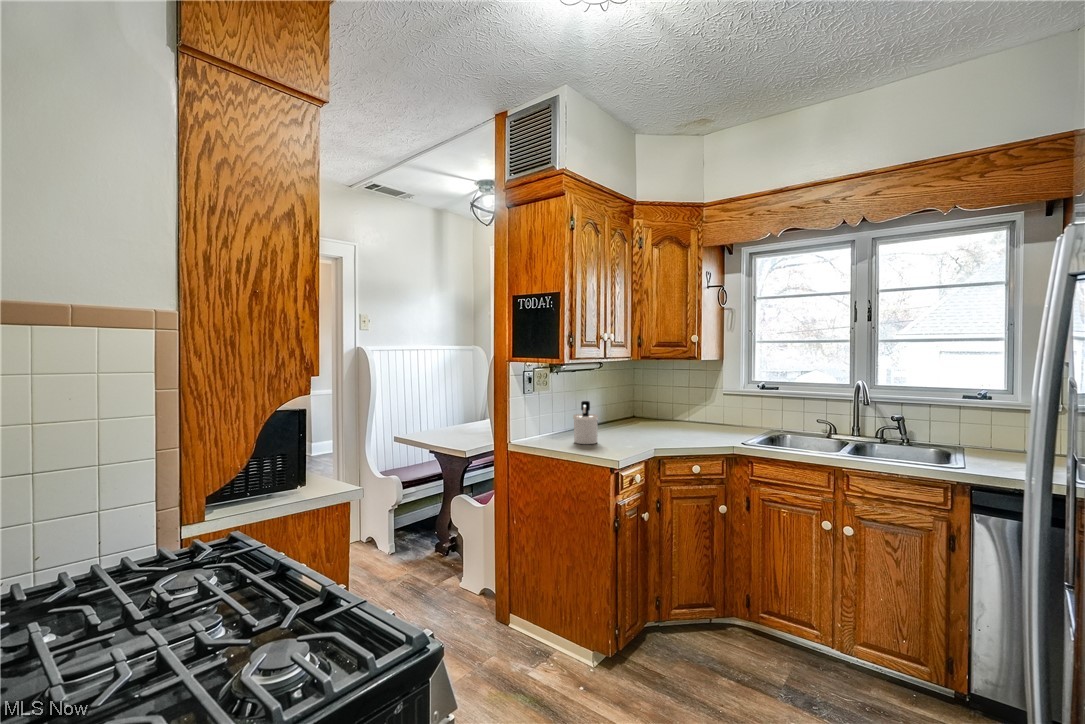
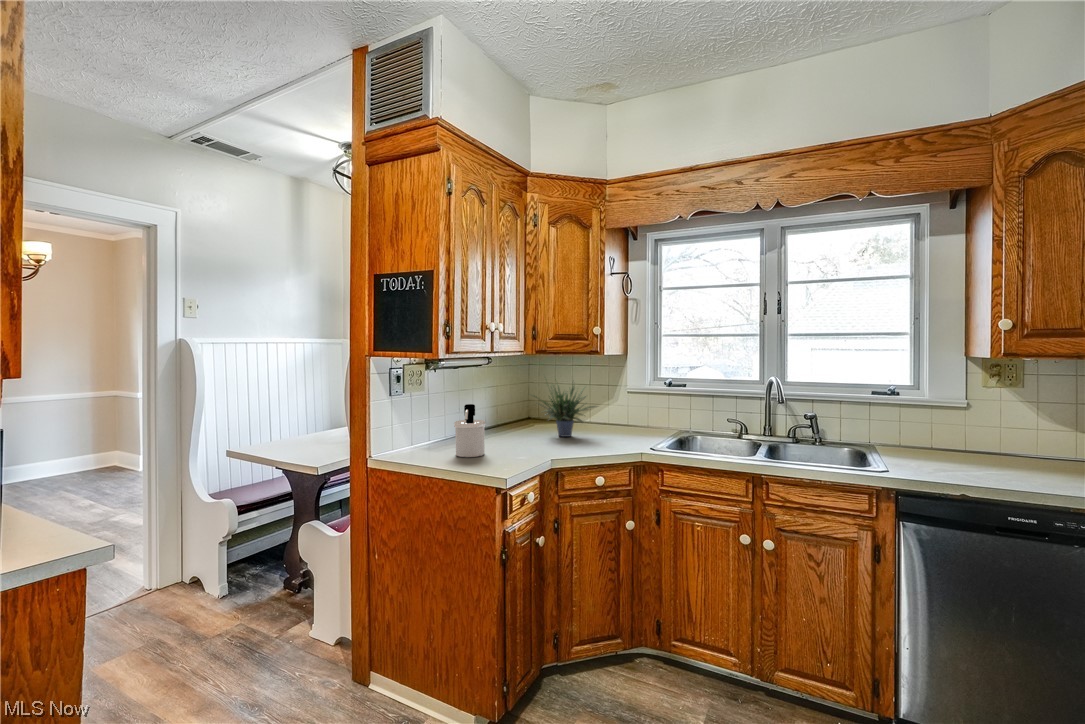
potted plant: none [631,374,695,431] -> present [534,379,596,437]

